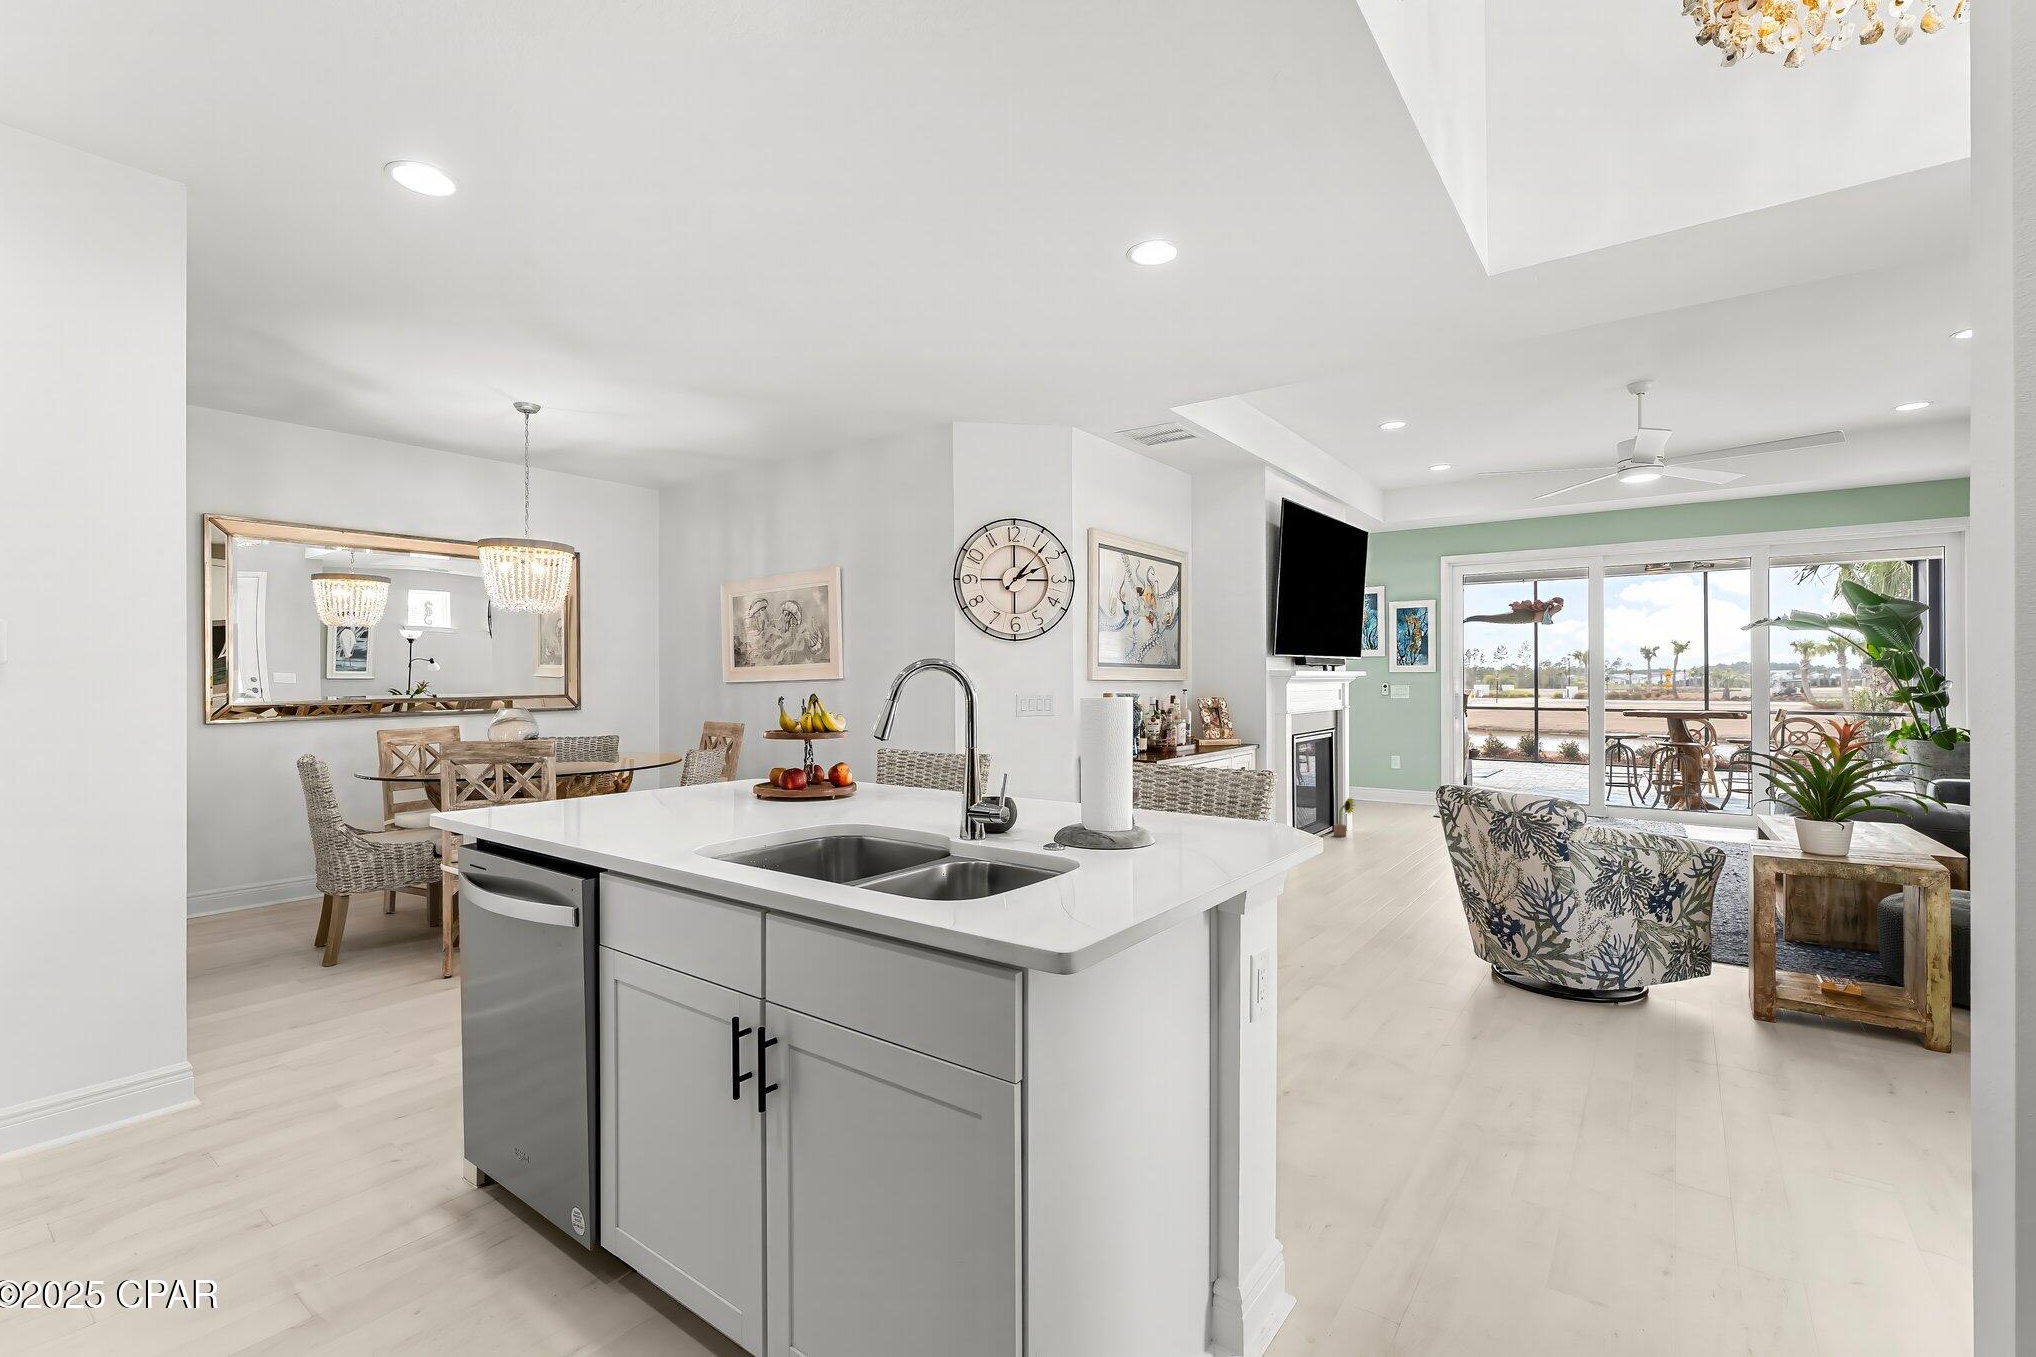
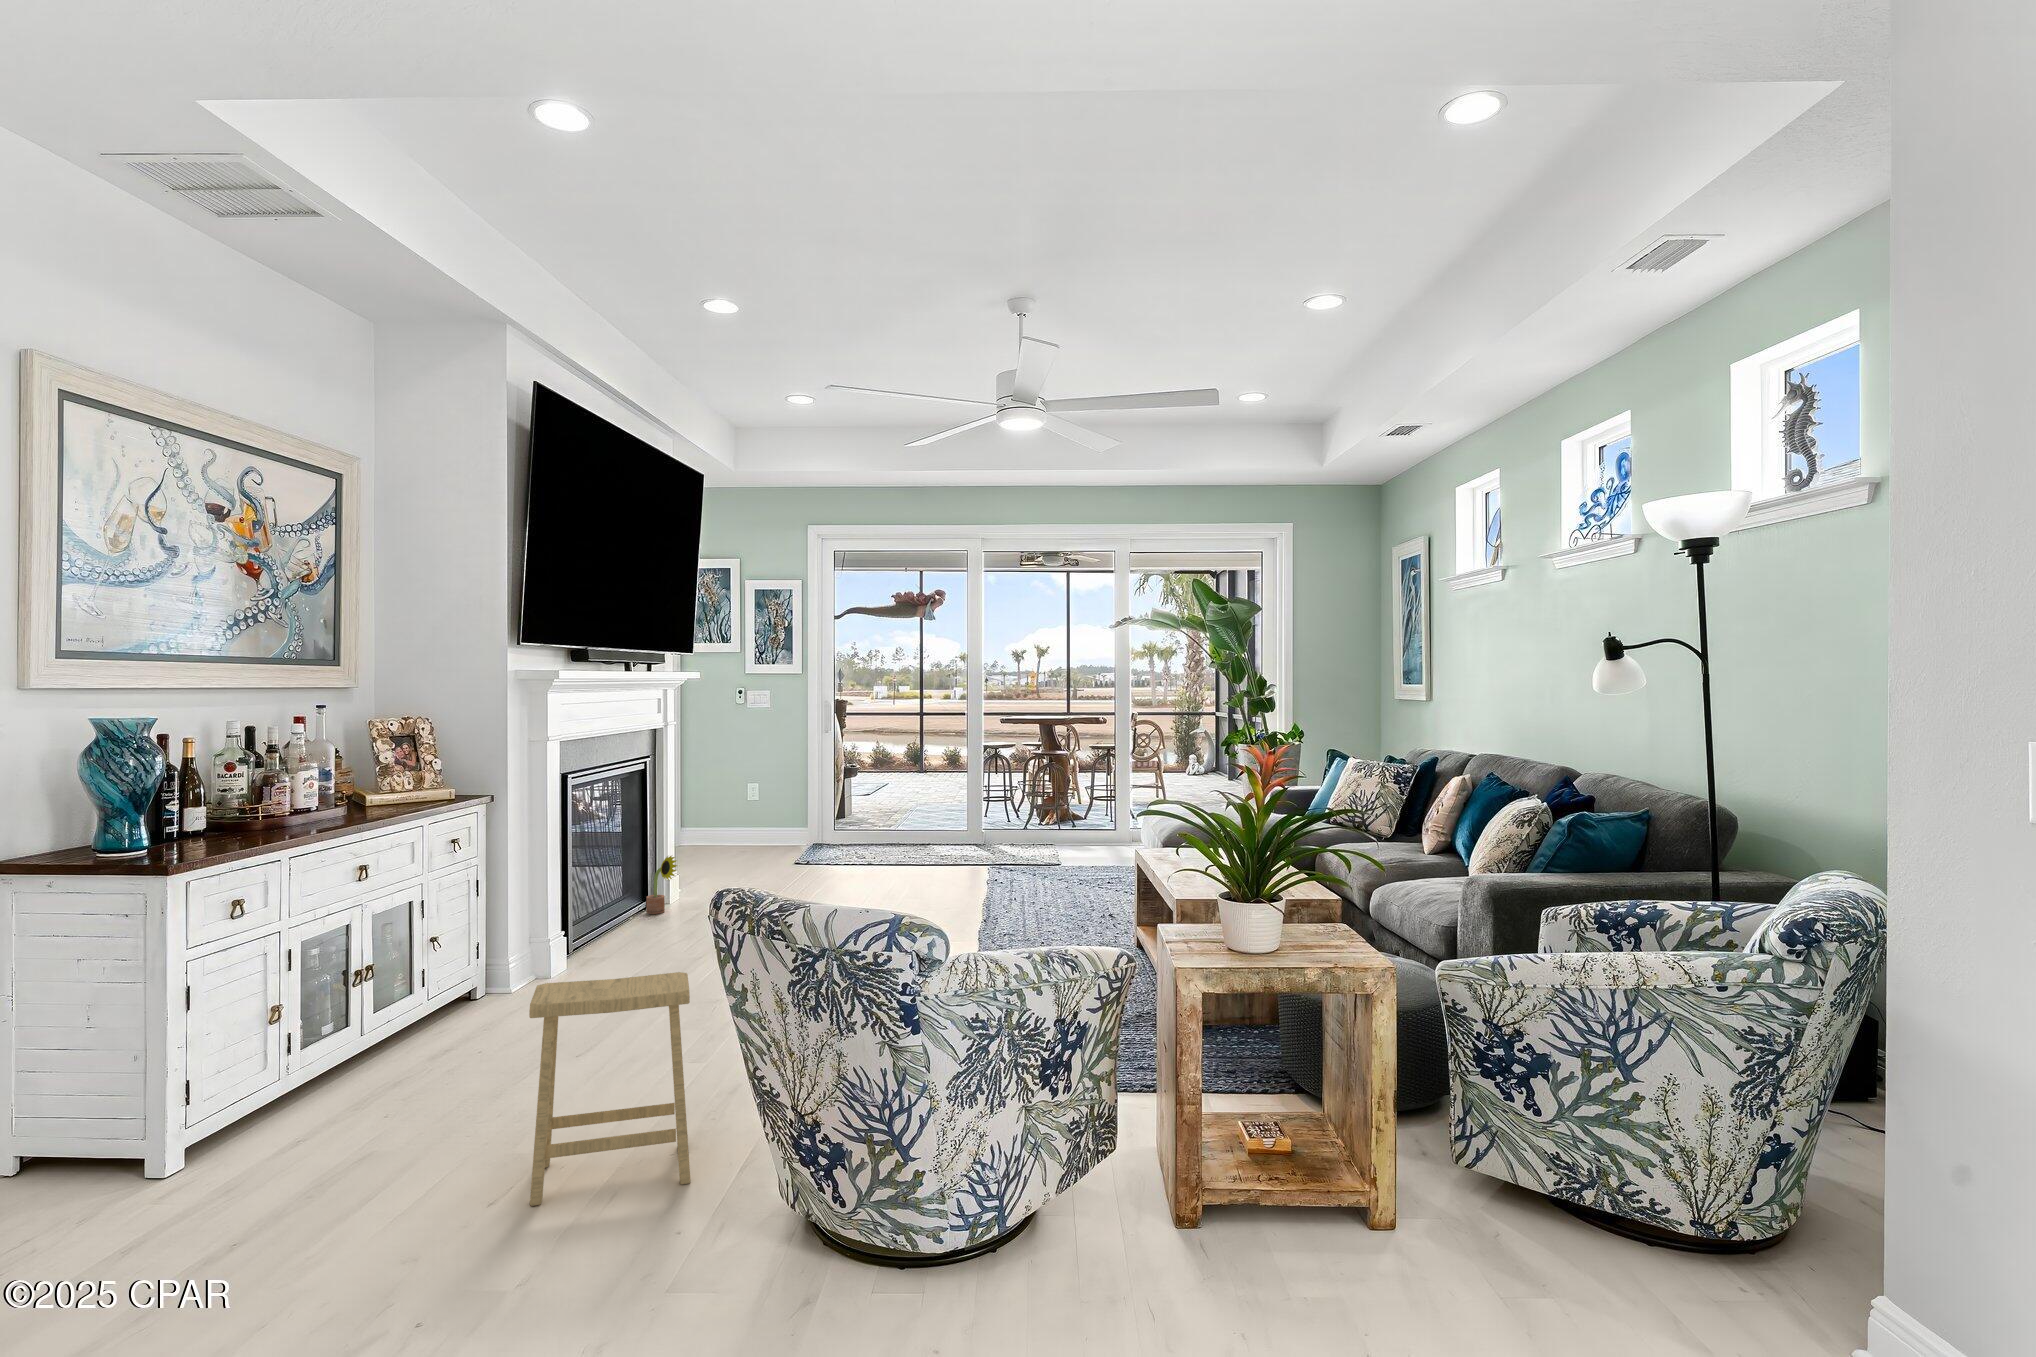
footstool: none [1324,834,1415,952] -> present [529,972,691,1206]

